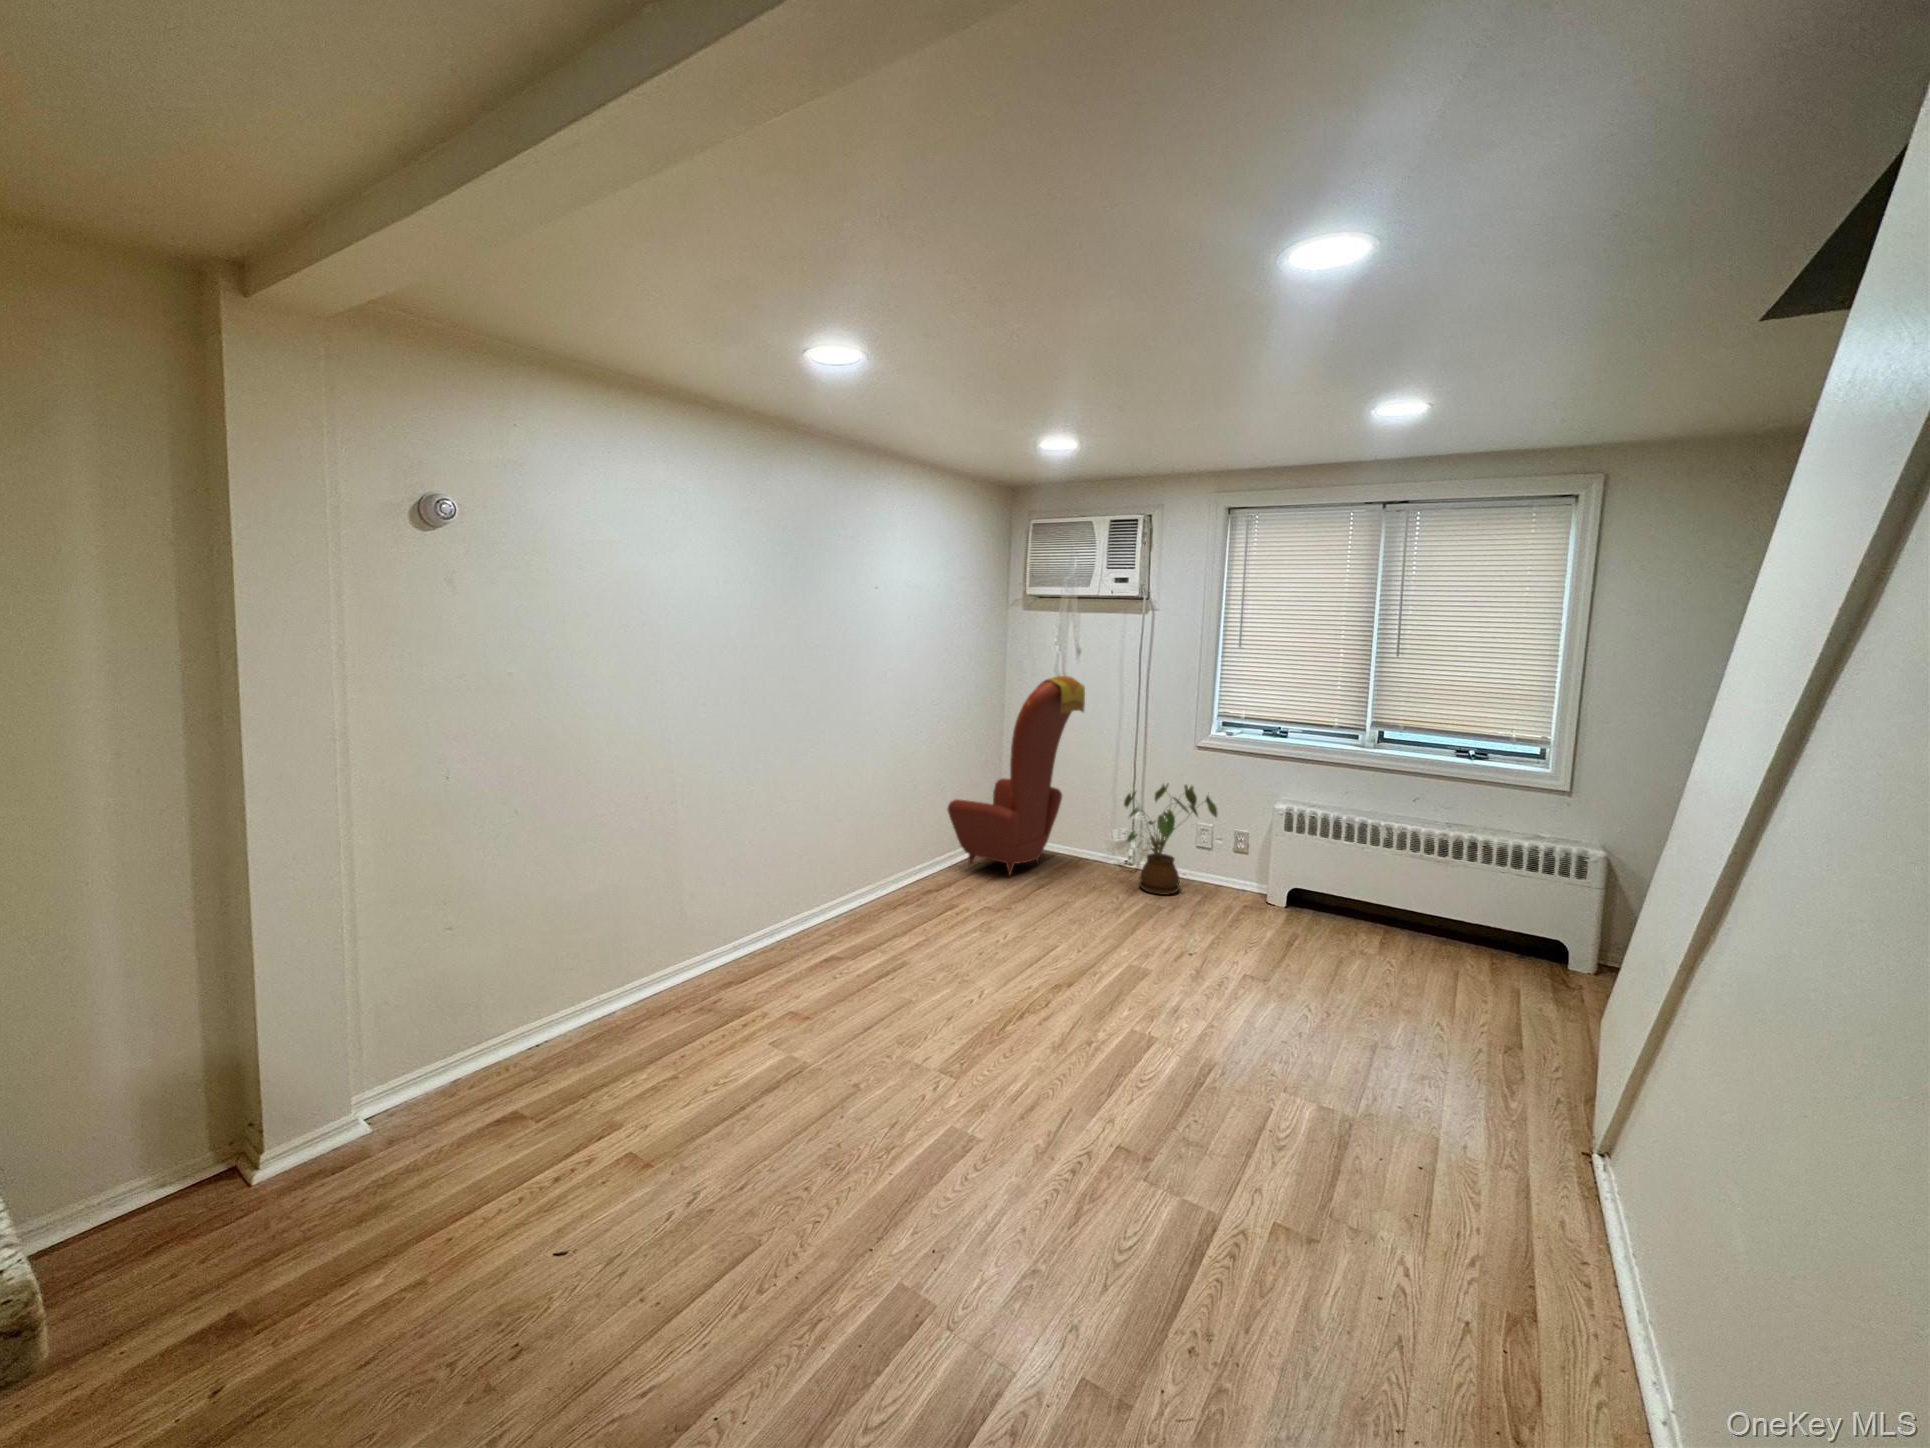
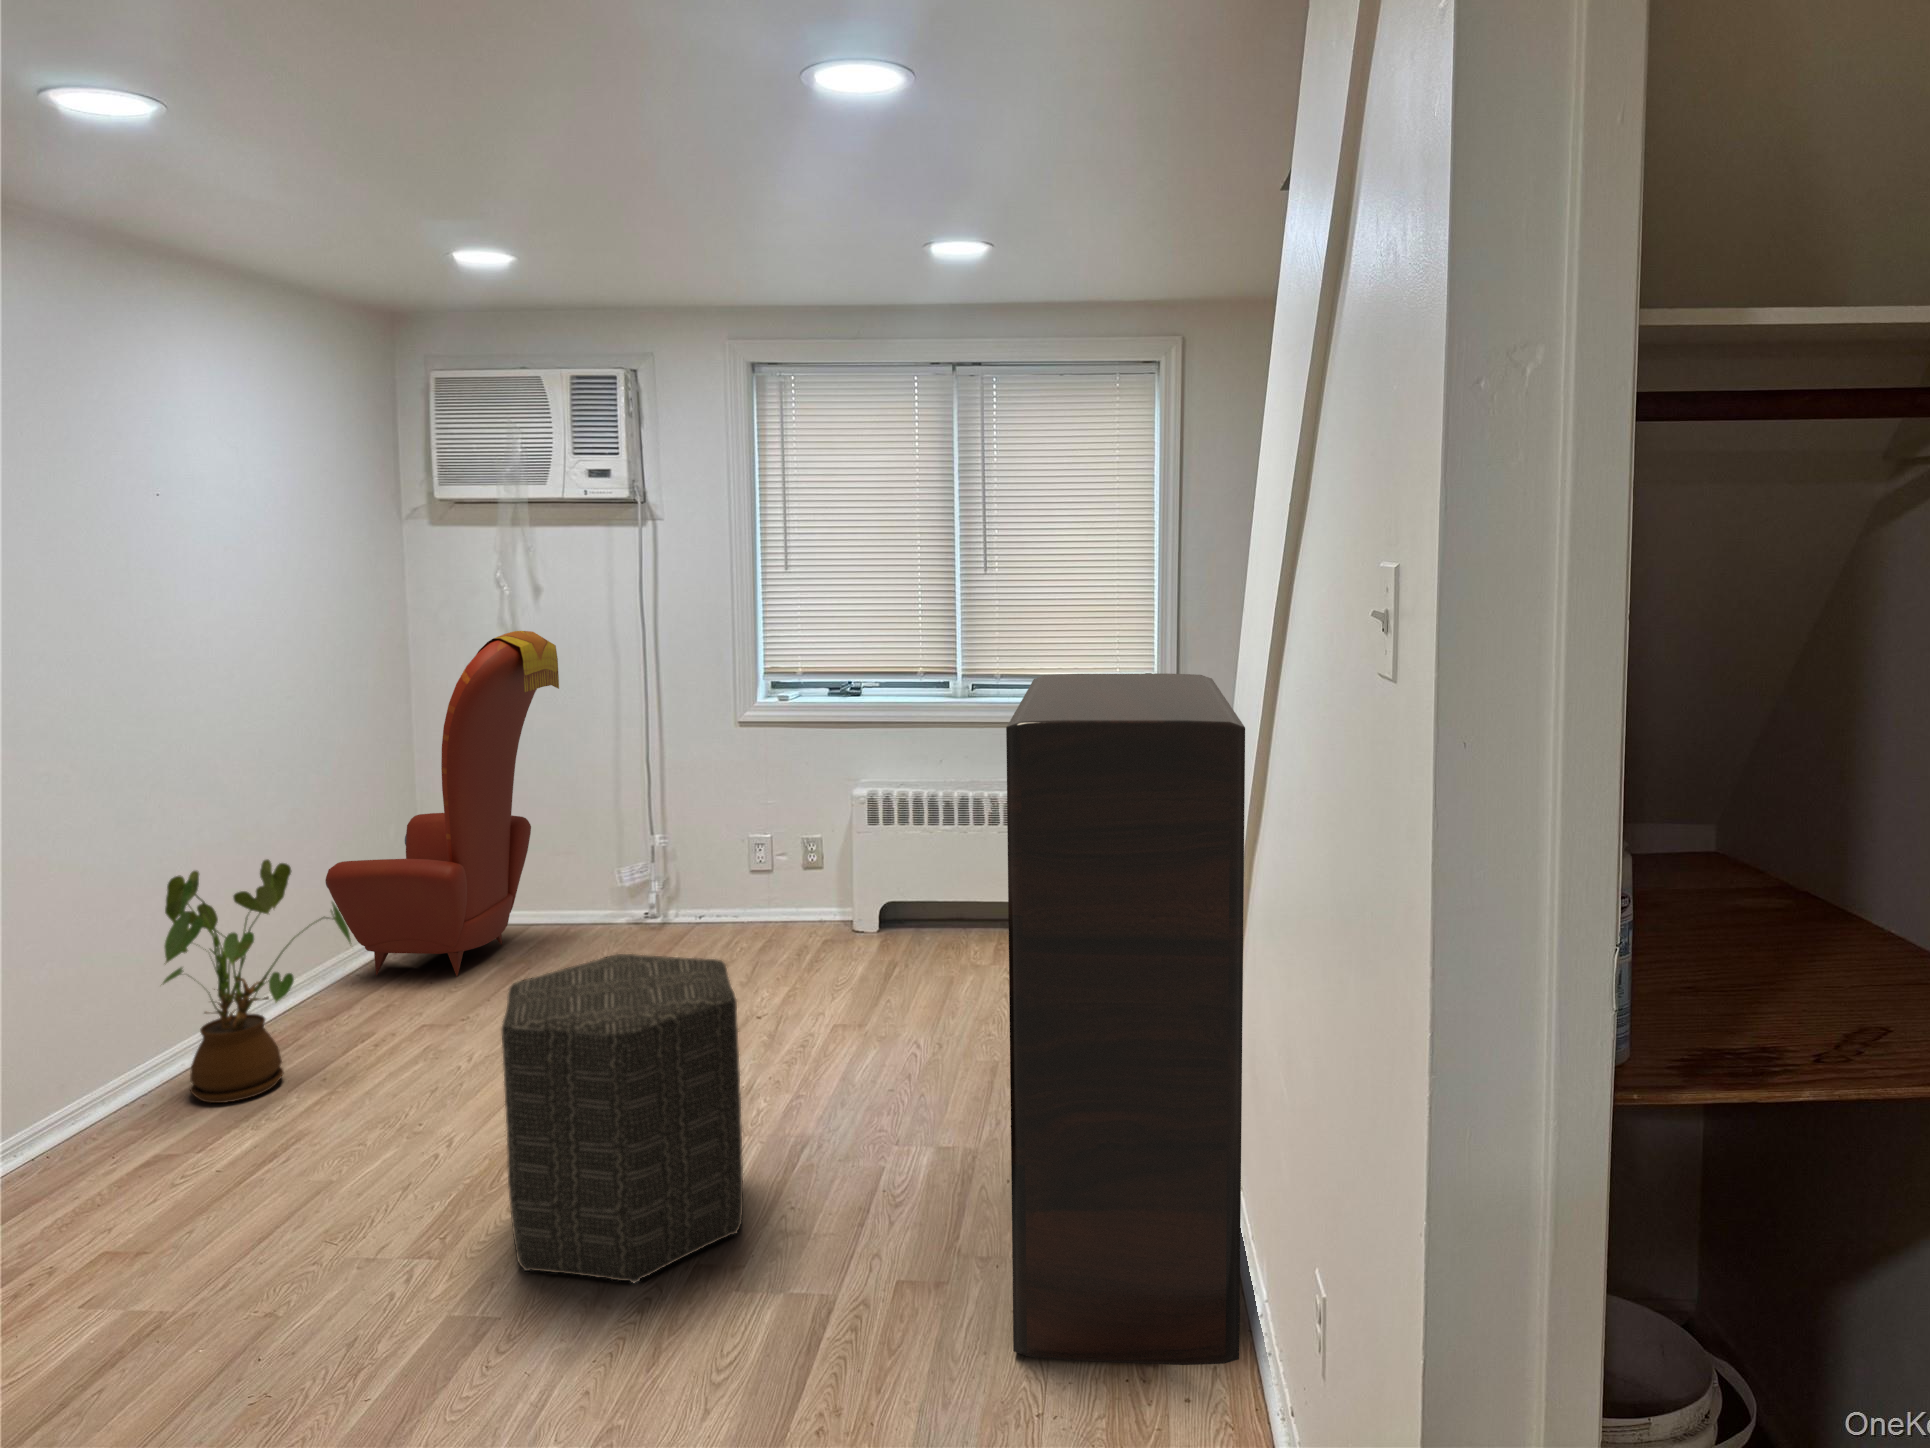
bookshelf: none [1294,743,1551,1321] -> present [1006,673,1245,1365]
house plant: present [1124,784,1217,895] -> present [163,859,351,1103]
ottoman: none [995,885,1140,1090] -> present [502,954,743,1283]

